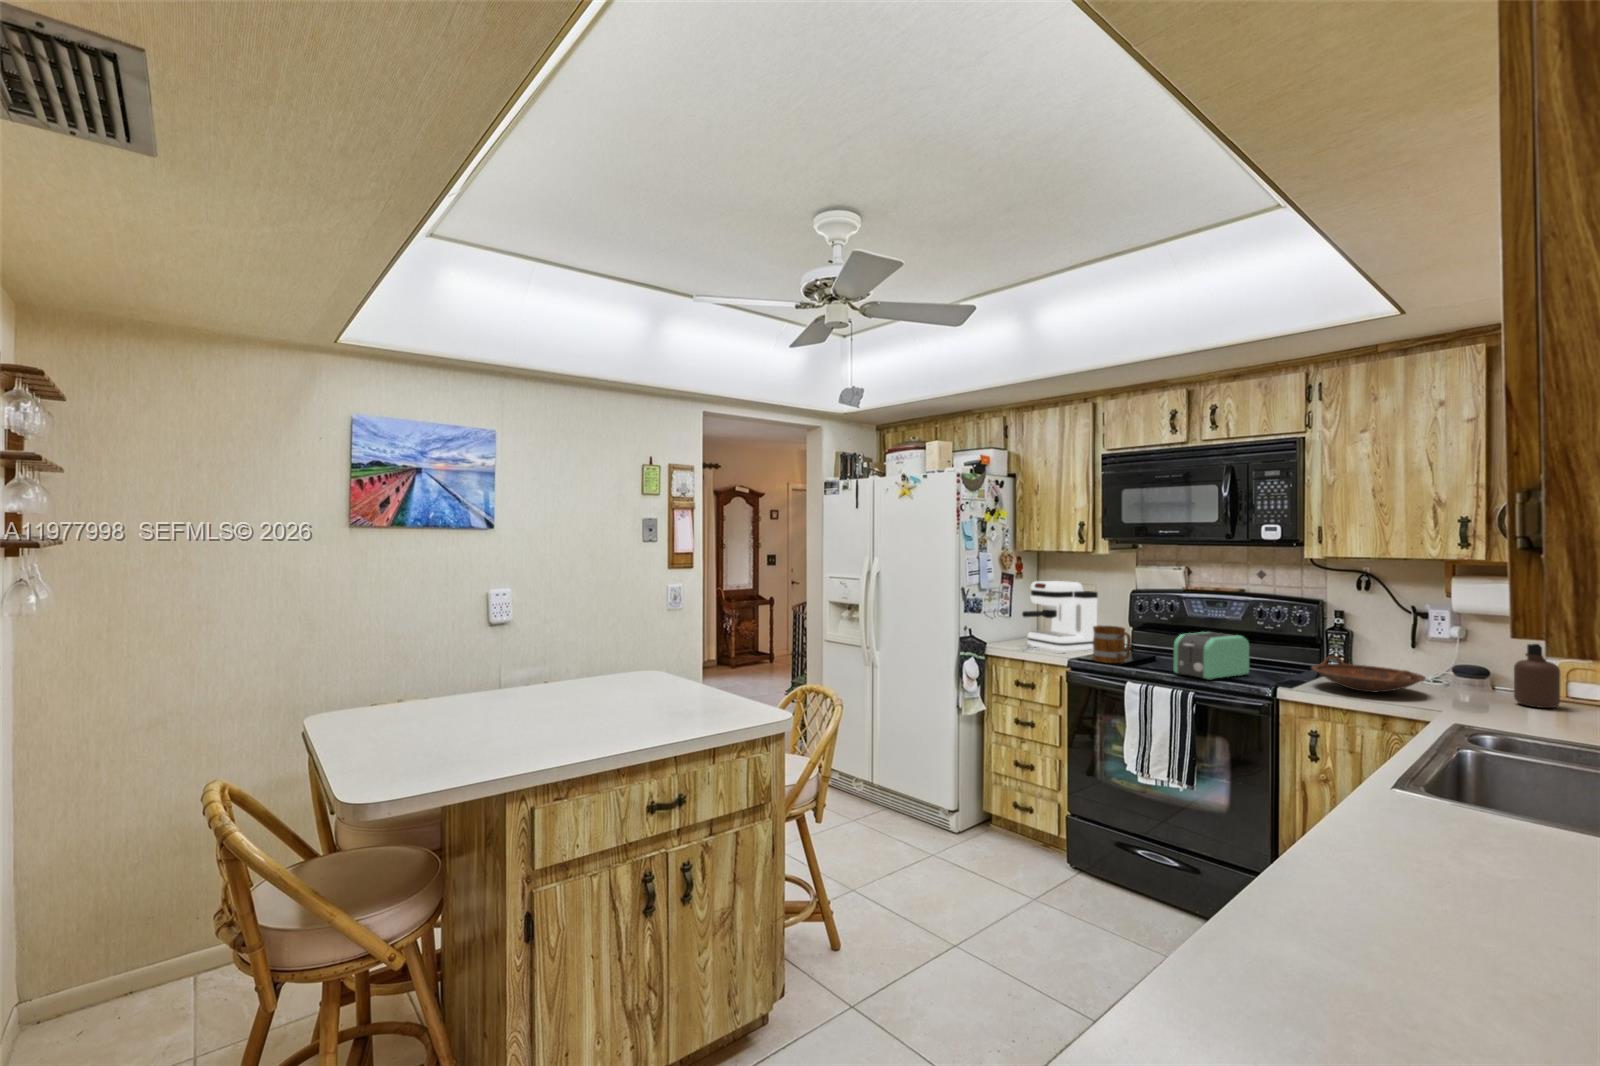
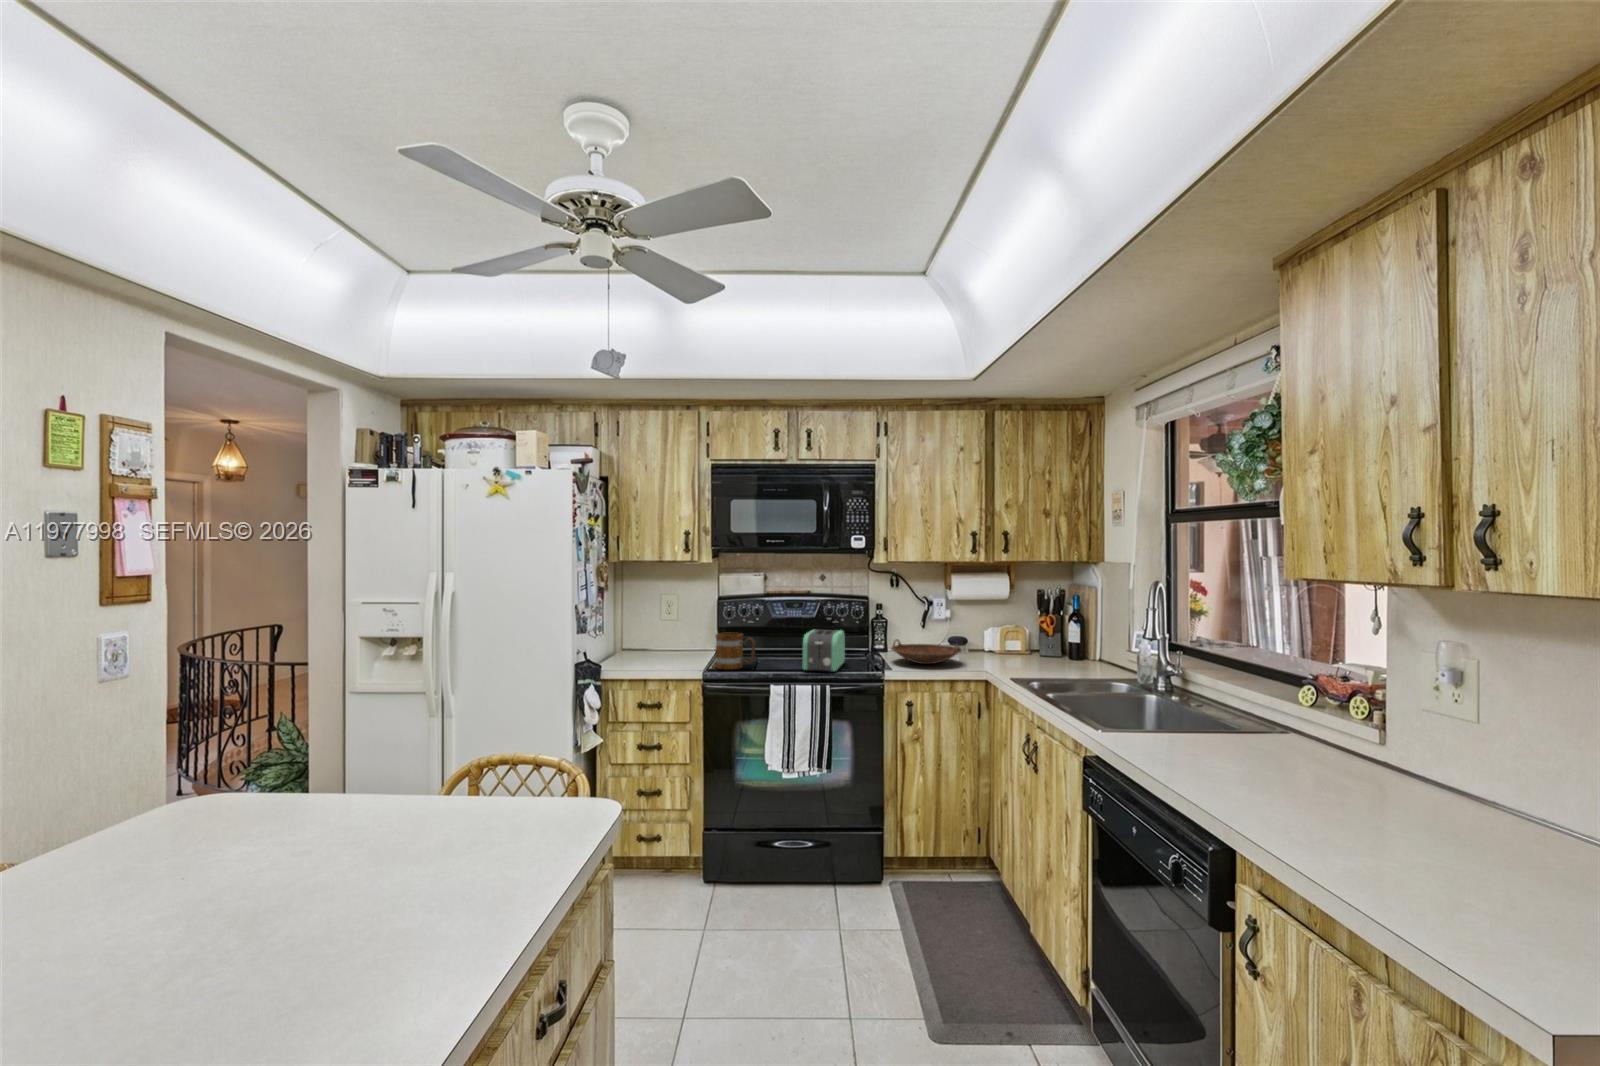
coffee maker: present [1022,581,1098,653] -> none [631,591,698,665]
soap dispenser: present [1514,644,1560,708] -> none [997,607,1020,659]

